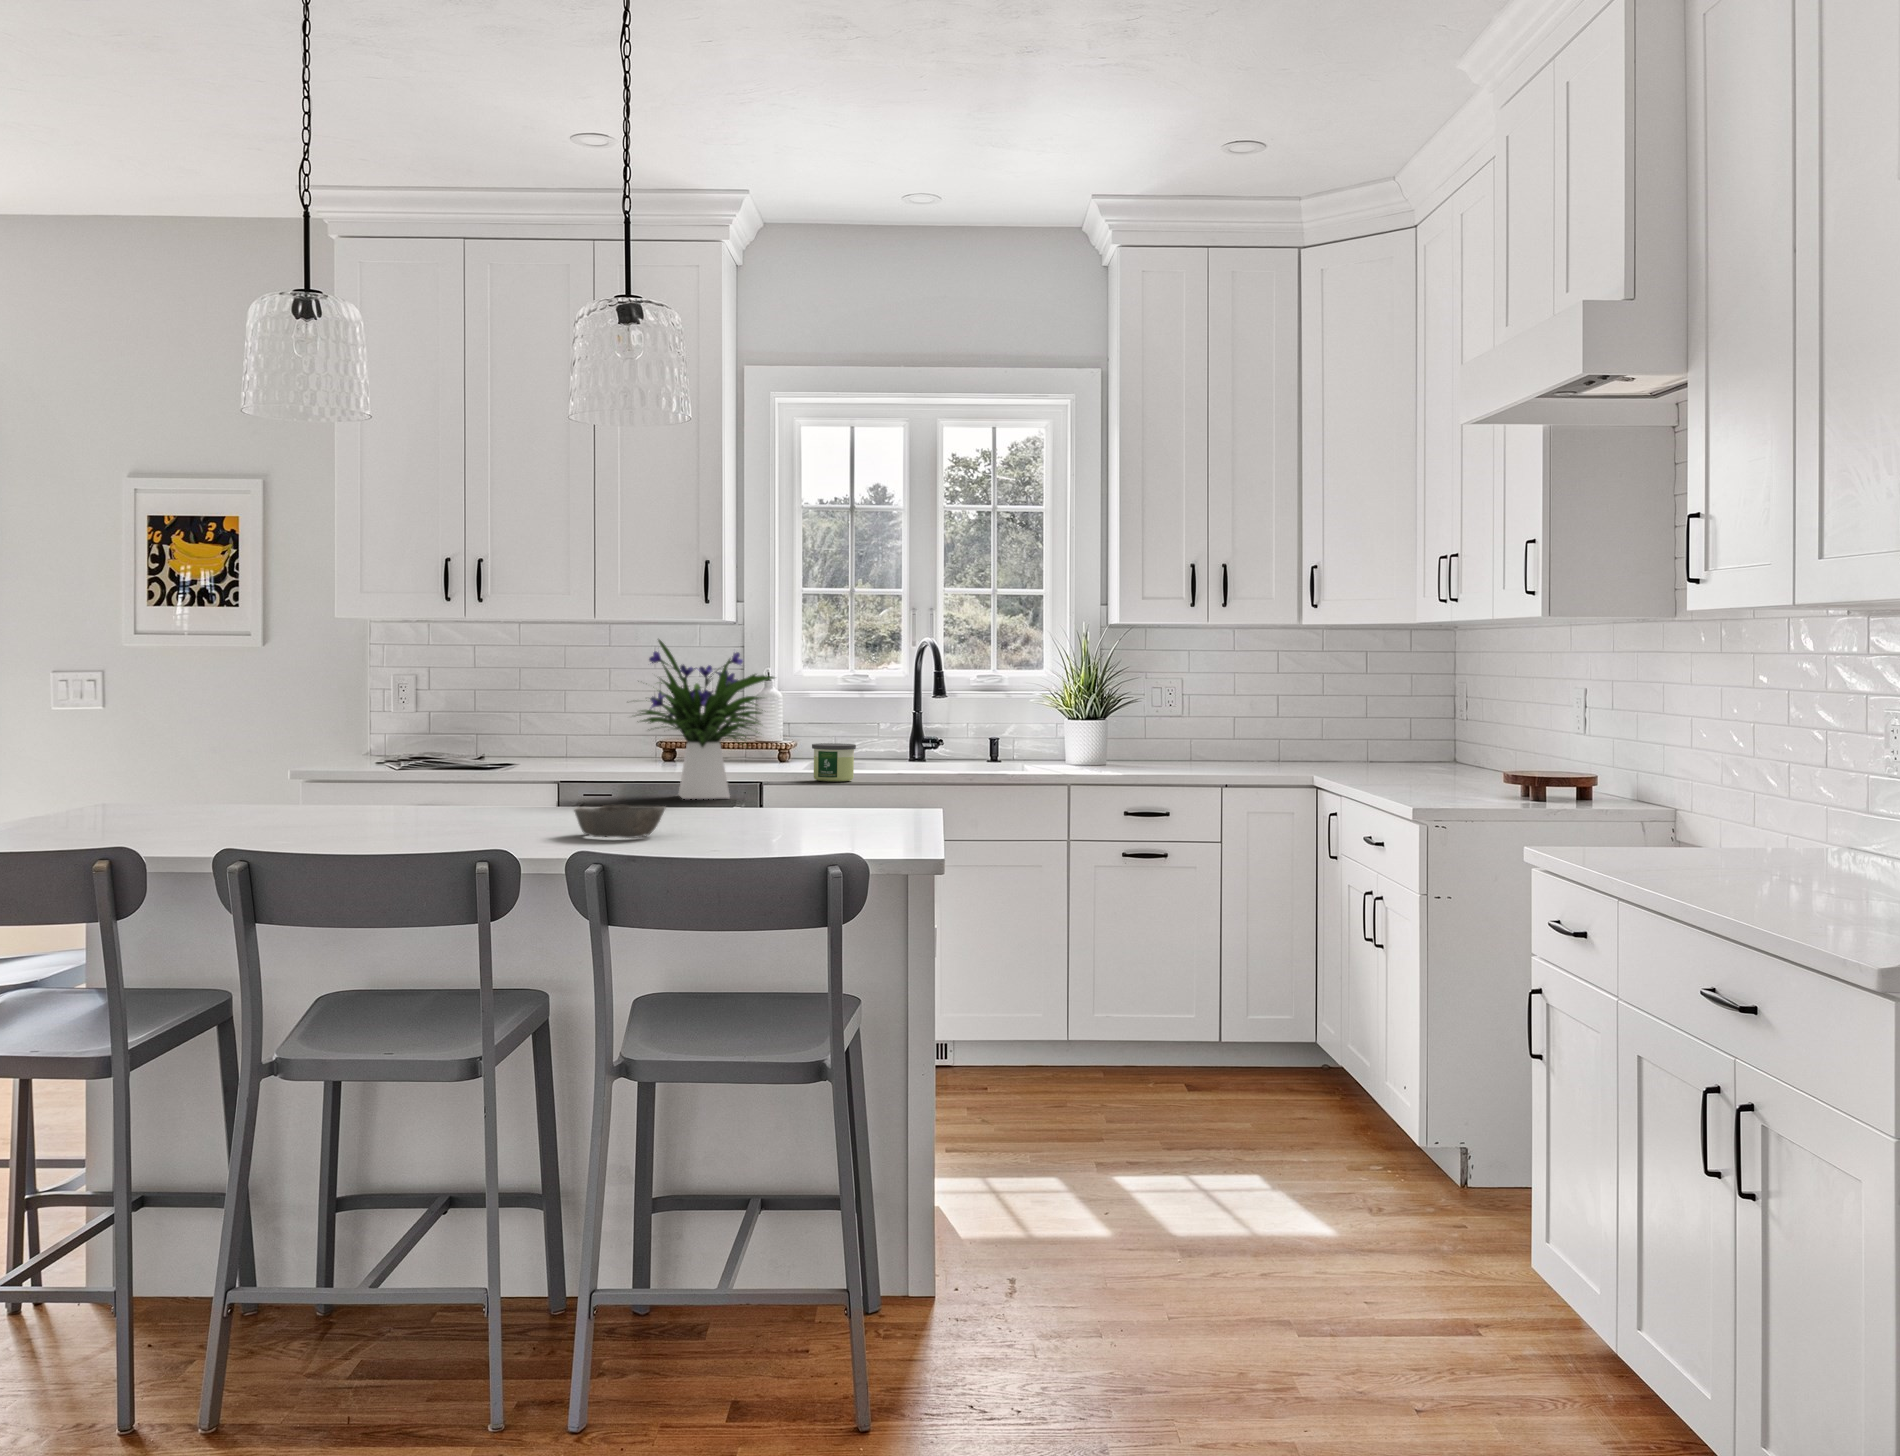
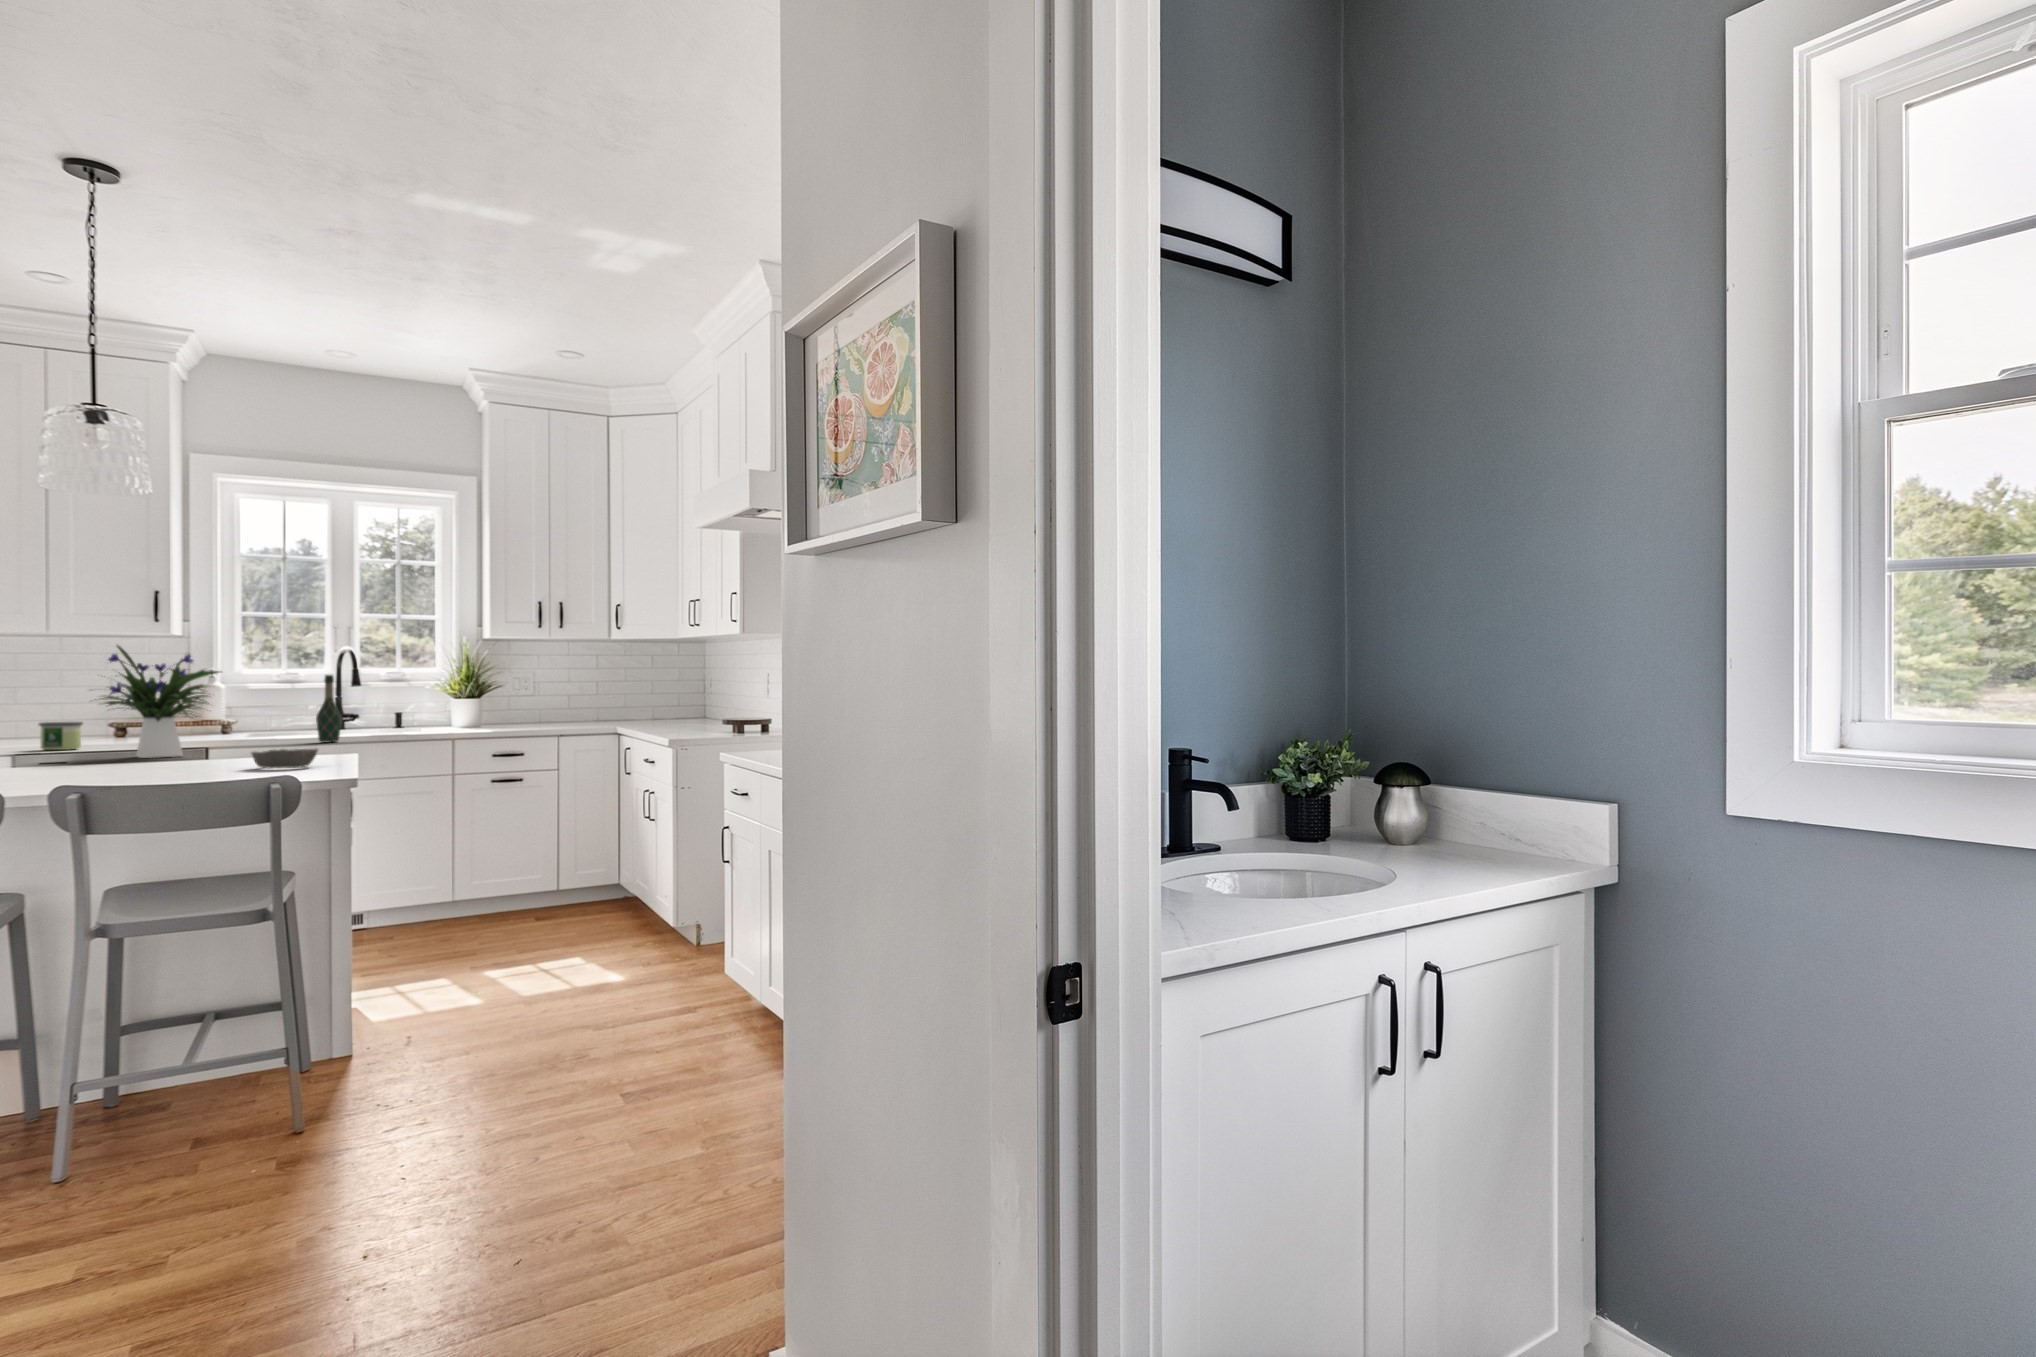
wine bottle: none [888,680,921,781] -> present [316,675,342,742]
candle: present [812,743,856,782] -> present [38,722,83,750]
bowl: present [574,805,665,838] -> present [251,749,318,769]

